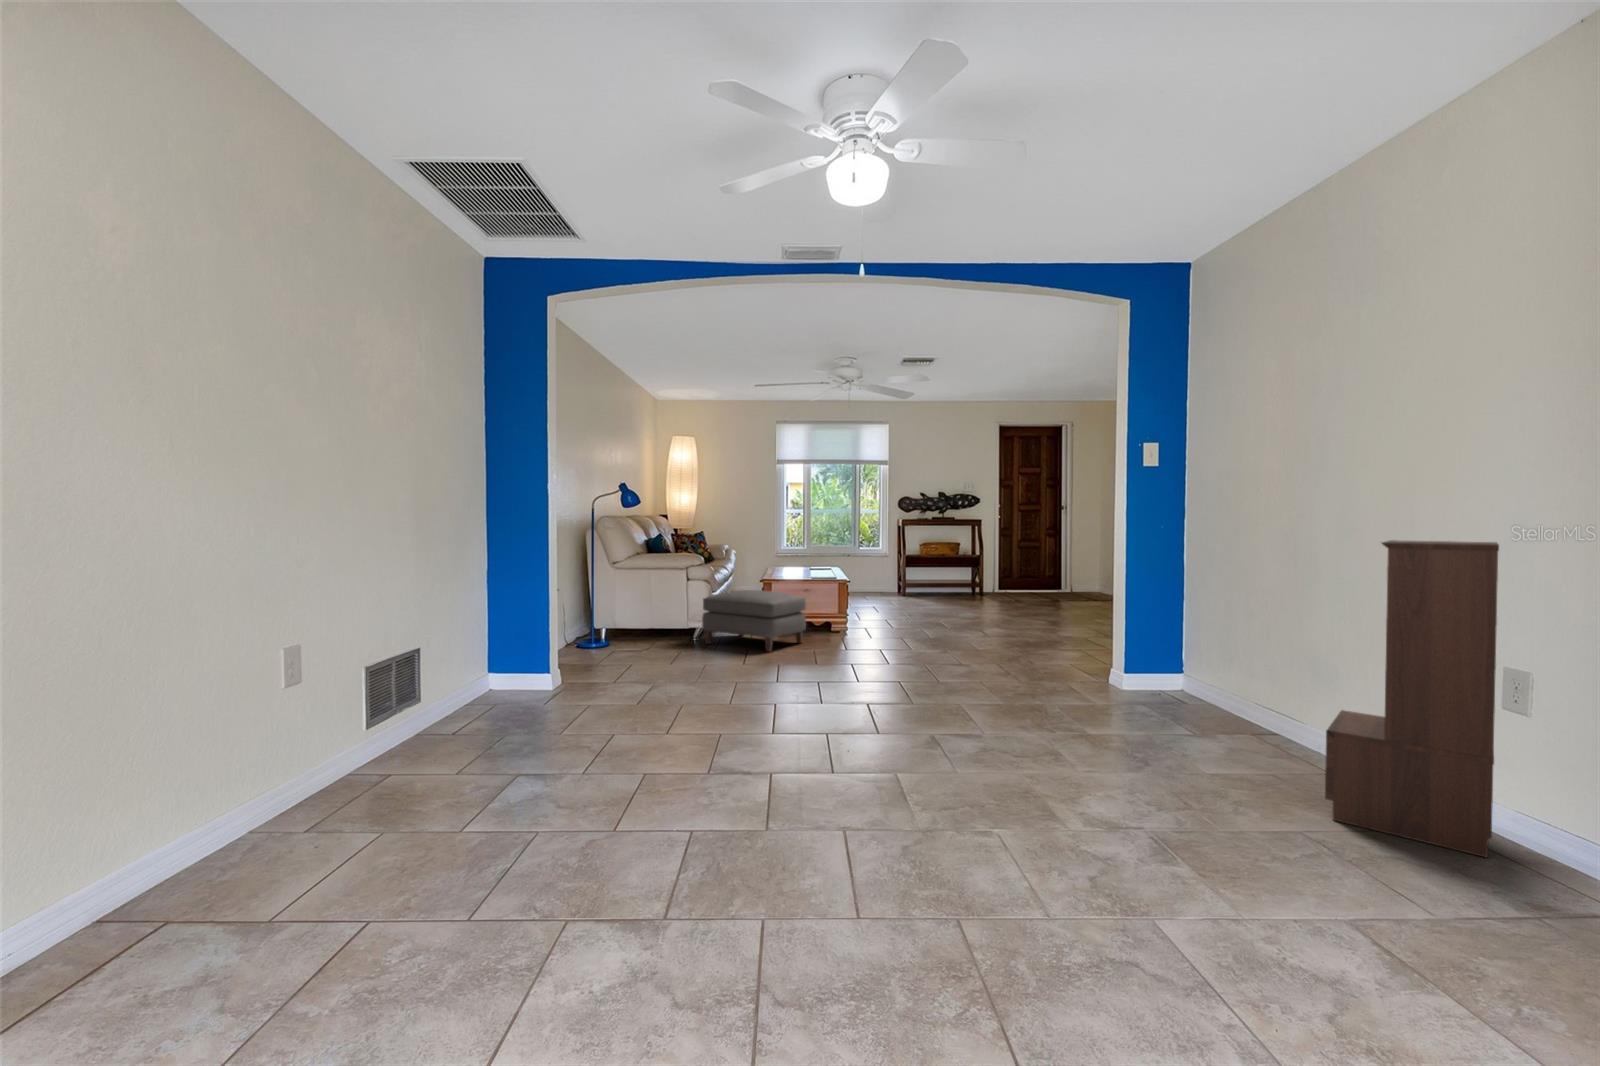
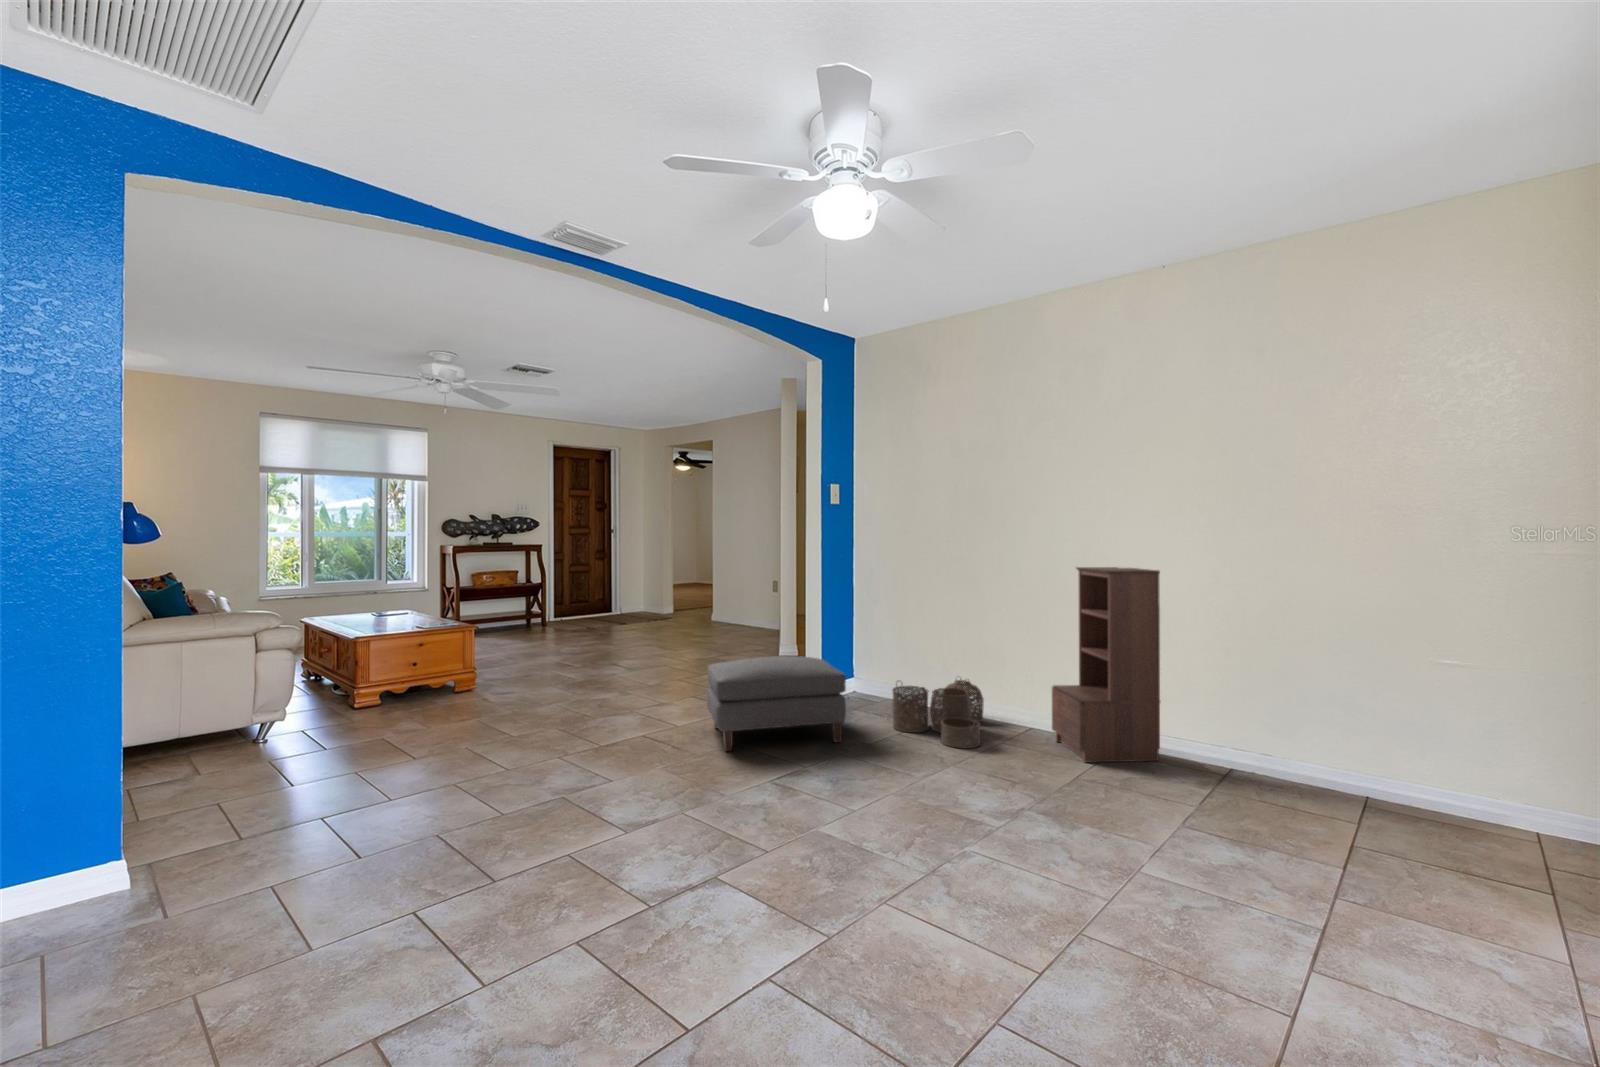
ottoman: present [702,590,806,652] -> present [707,656,846,751]
woven basket: none [1138,673,1293,766] -> present [892,679,984,748]

